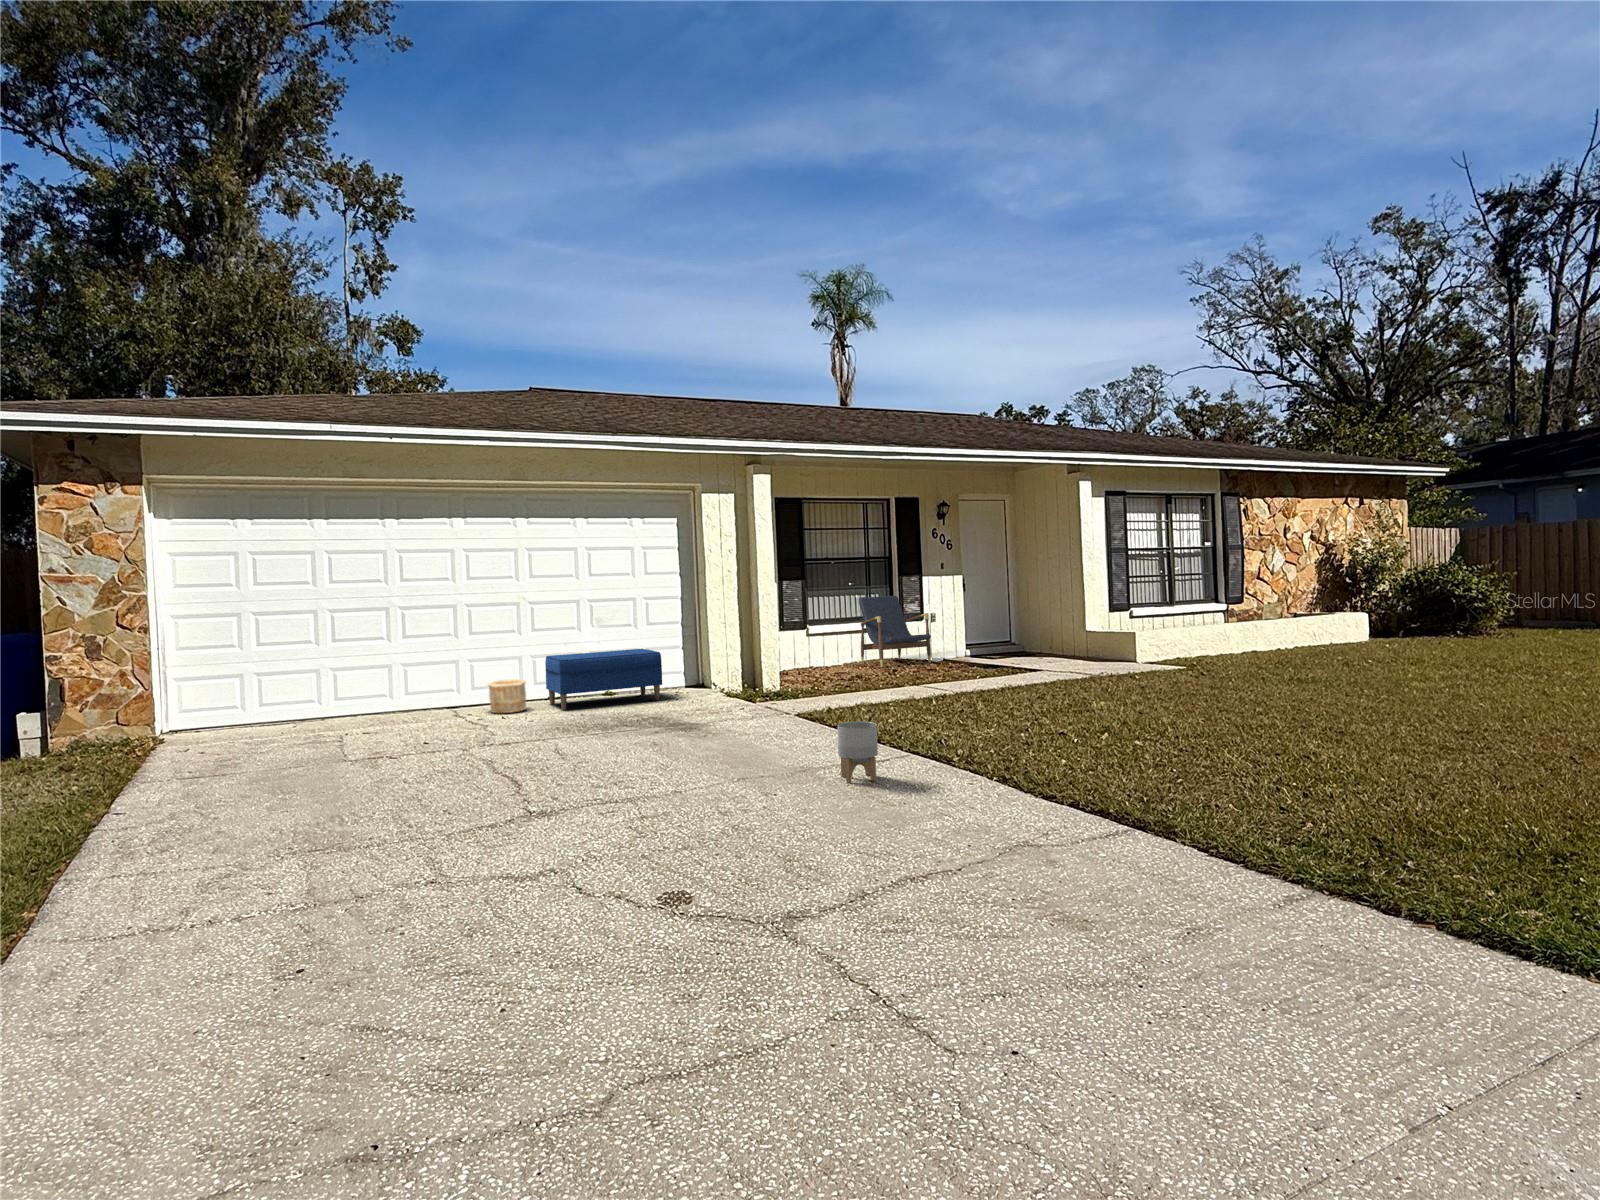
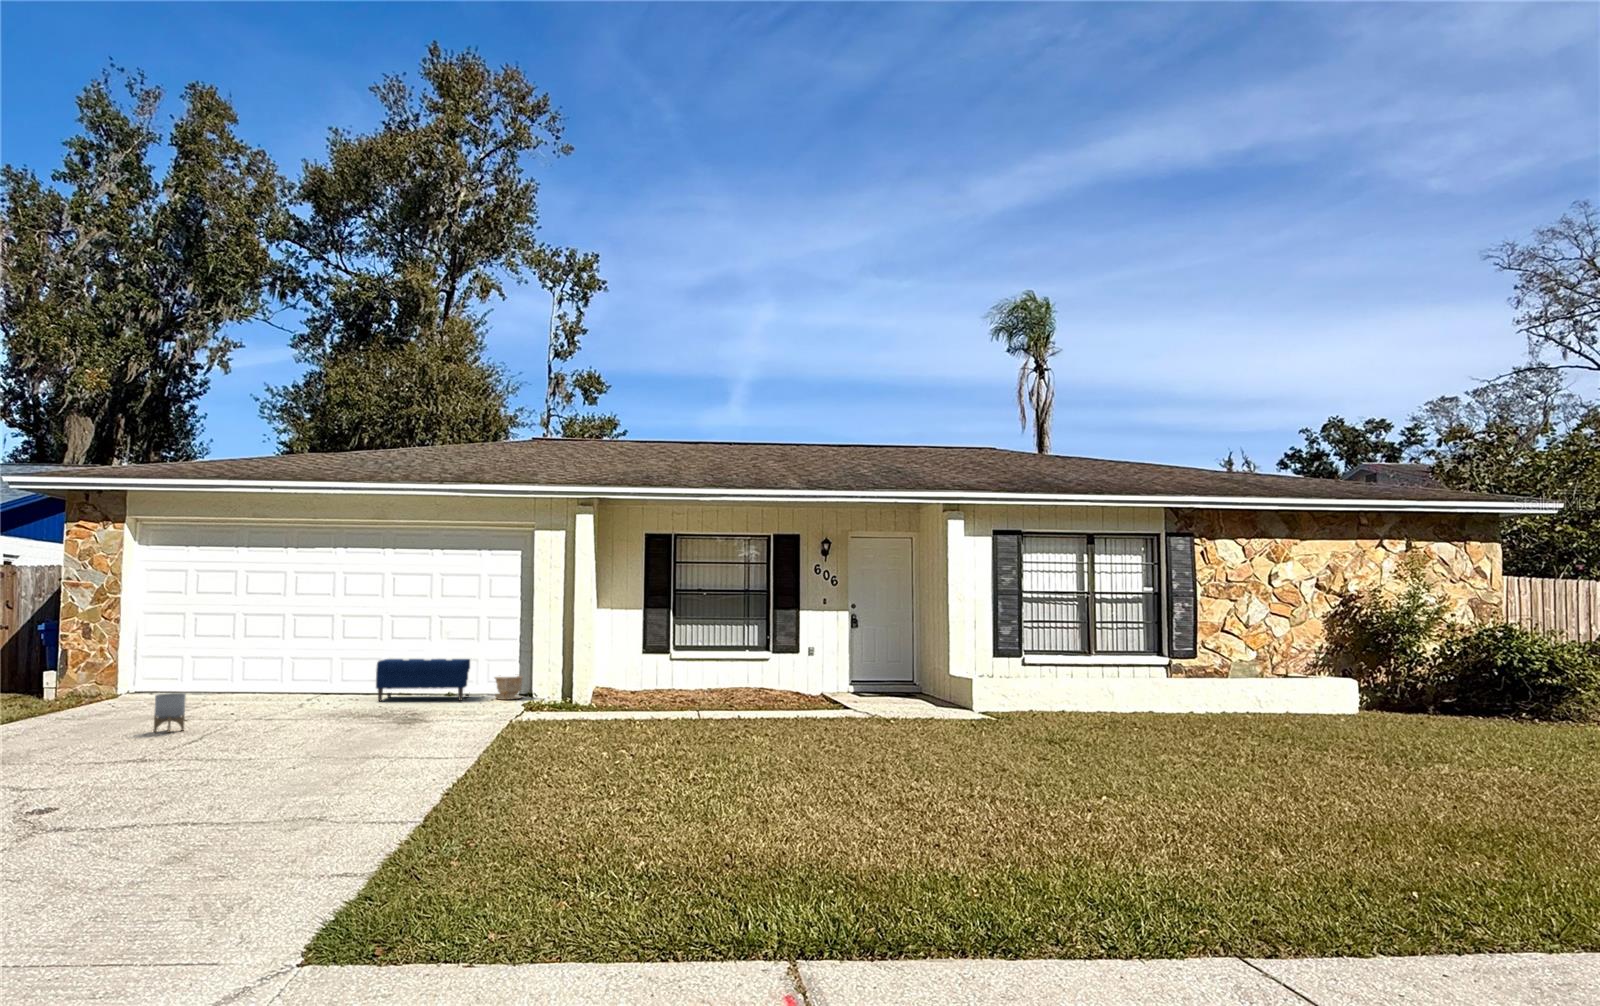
lounge chair: present [858,596,931,667] -> none [722,628,779,693]
wooden bucket: present [488,679,526,713] -> present [495,676,523,700]
planter: present [838,721,878,783] -> present [154,693,186,733]

